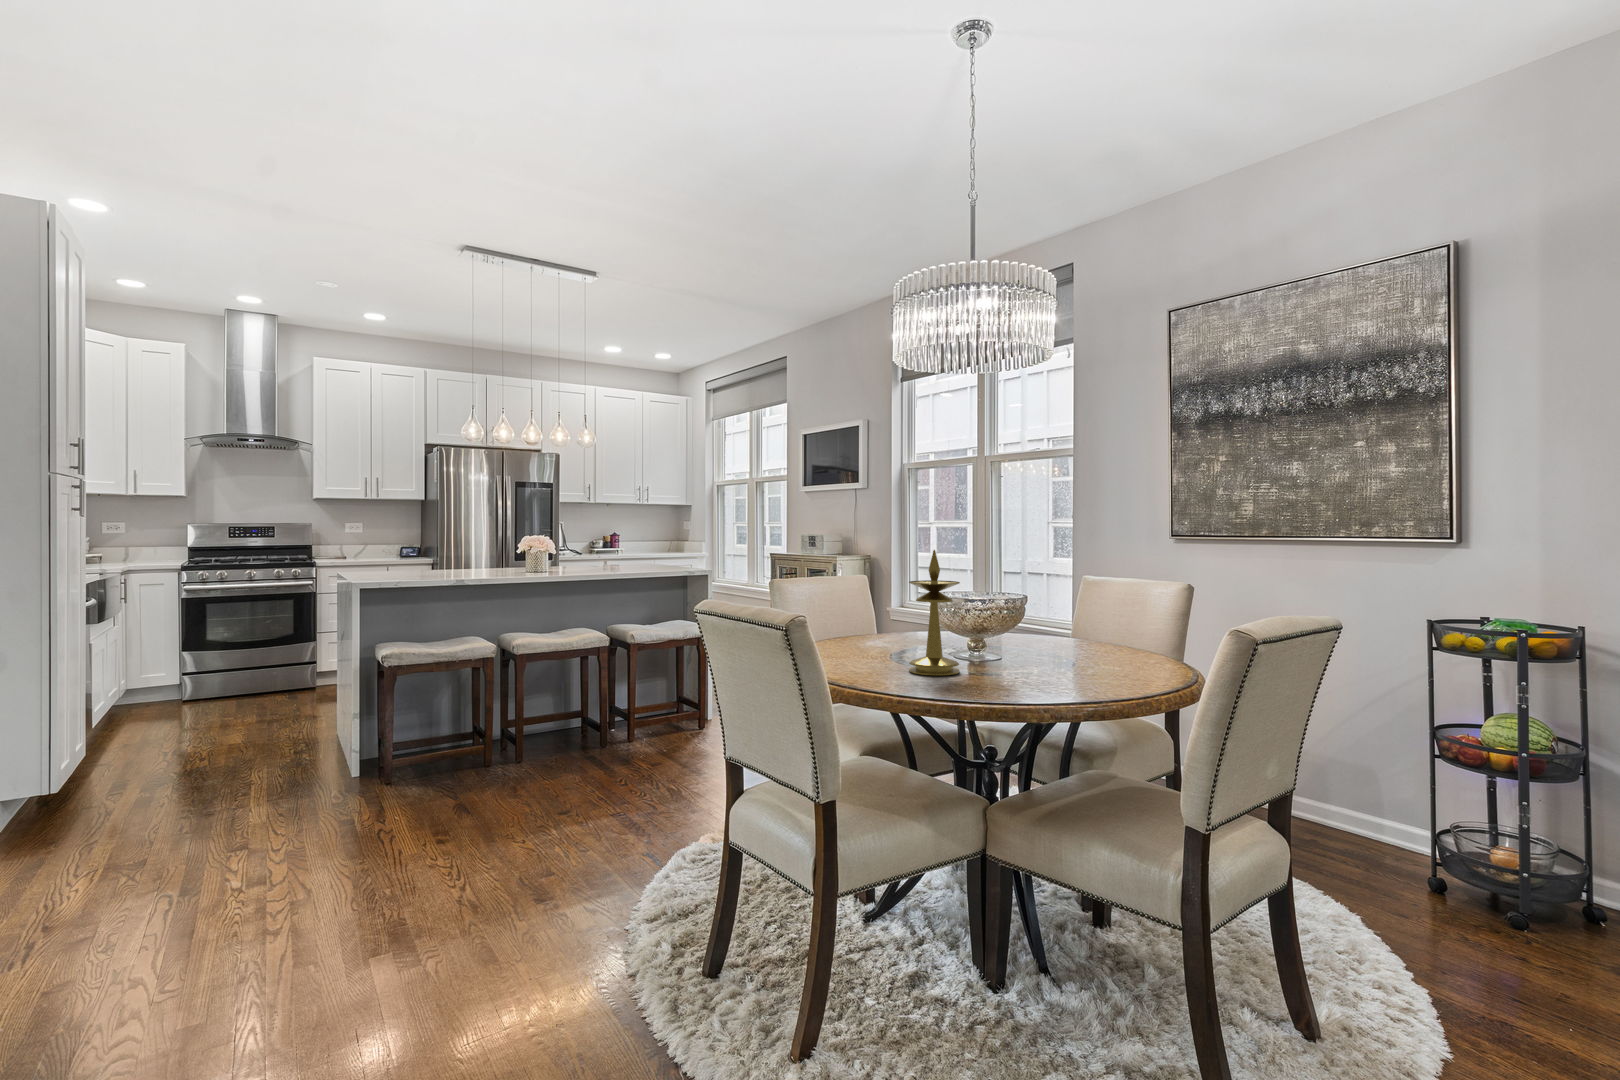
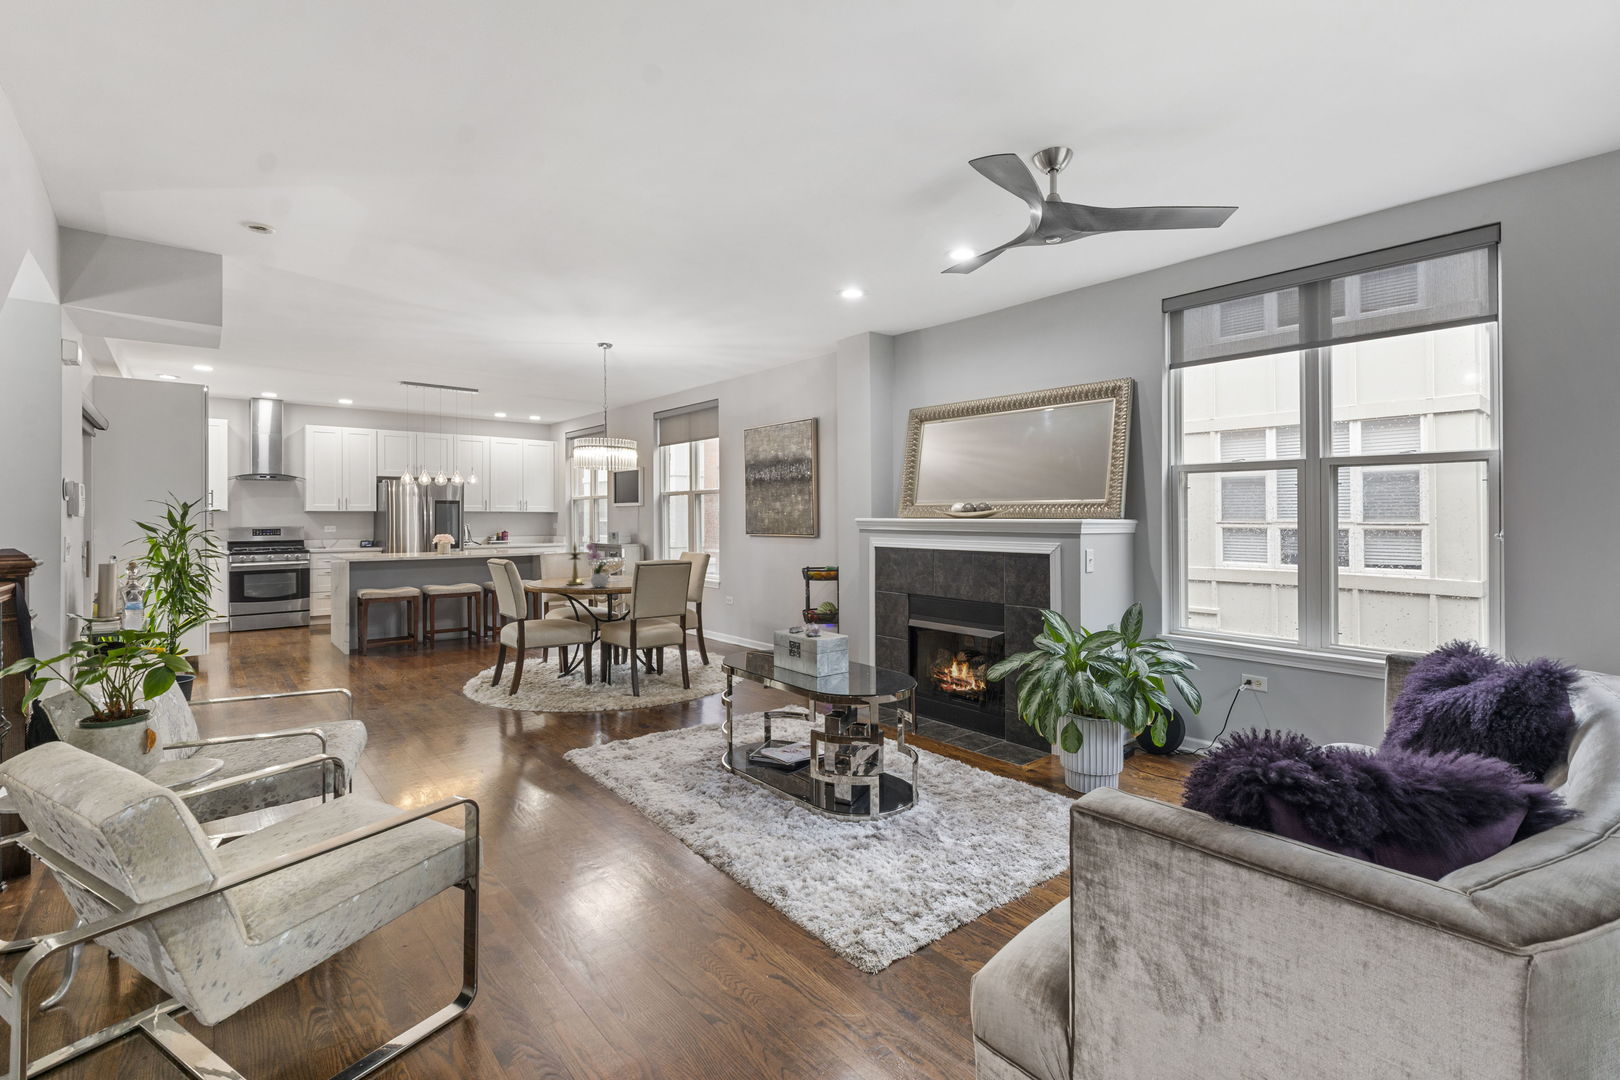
flower arrangement: none [1008,531,1074,692] -> present [586,543,608,587]

